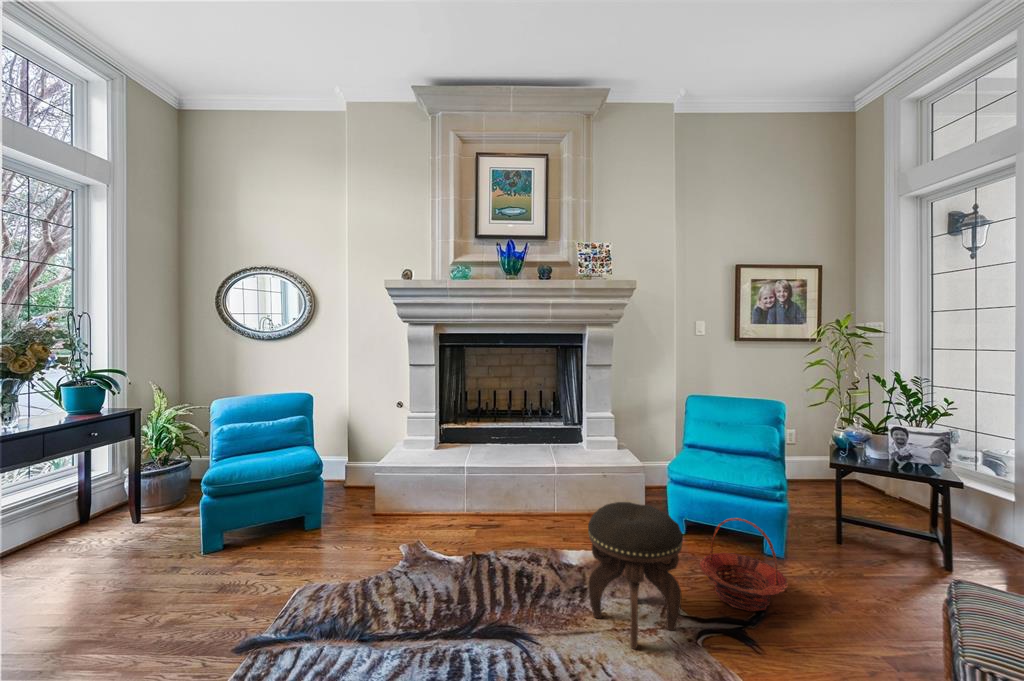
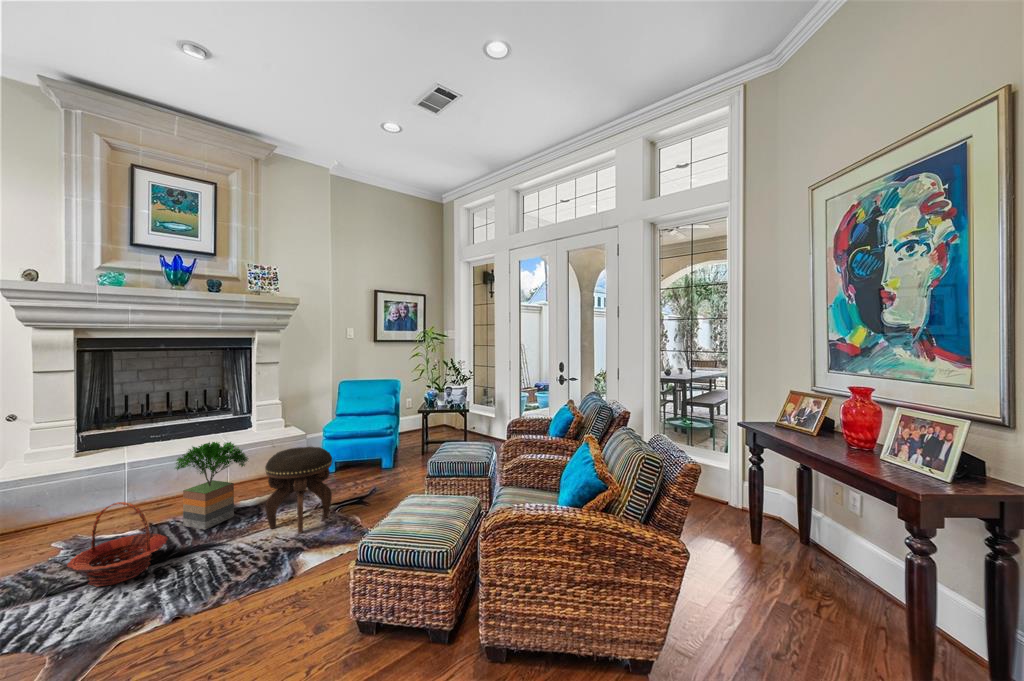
potted tree: none [496,465,572,582] -> present [175,442,248,530]
basket: present [700,518,788,611] -> present [67,502,167,587]

